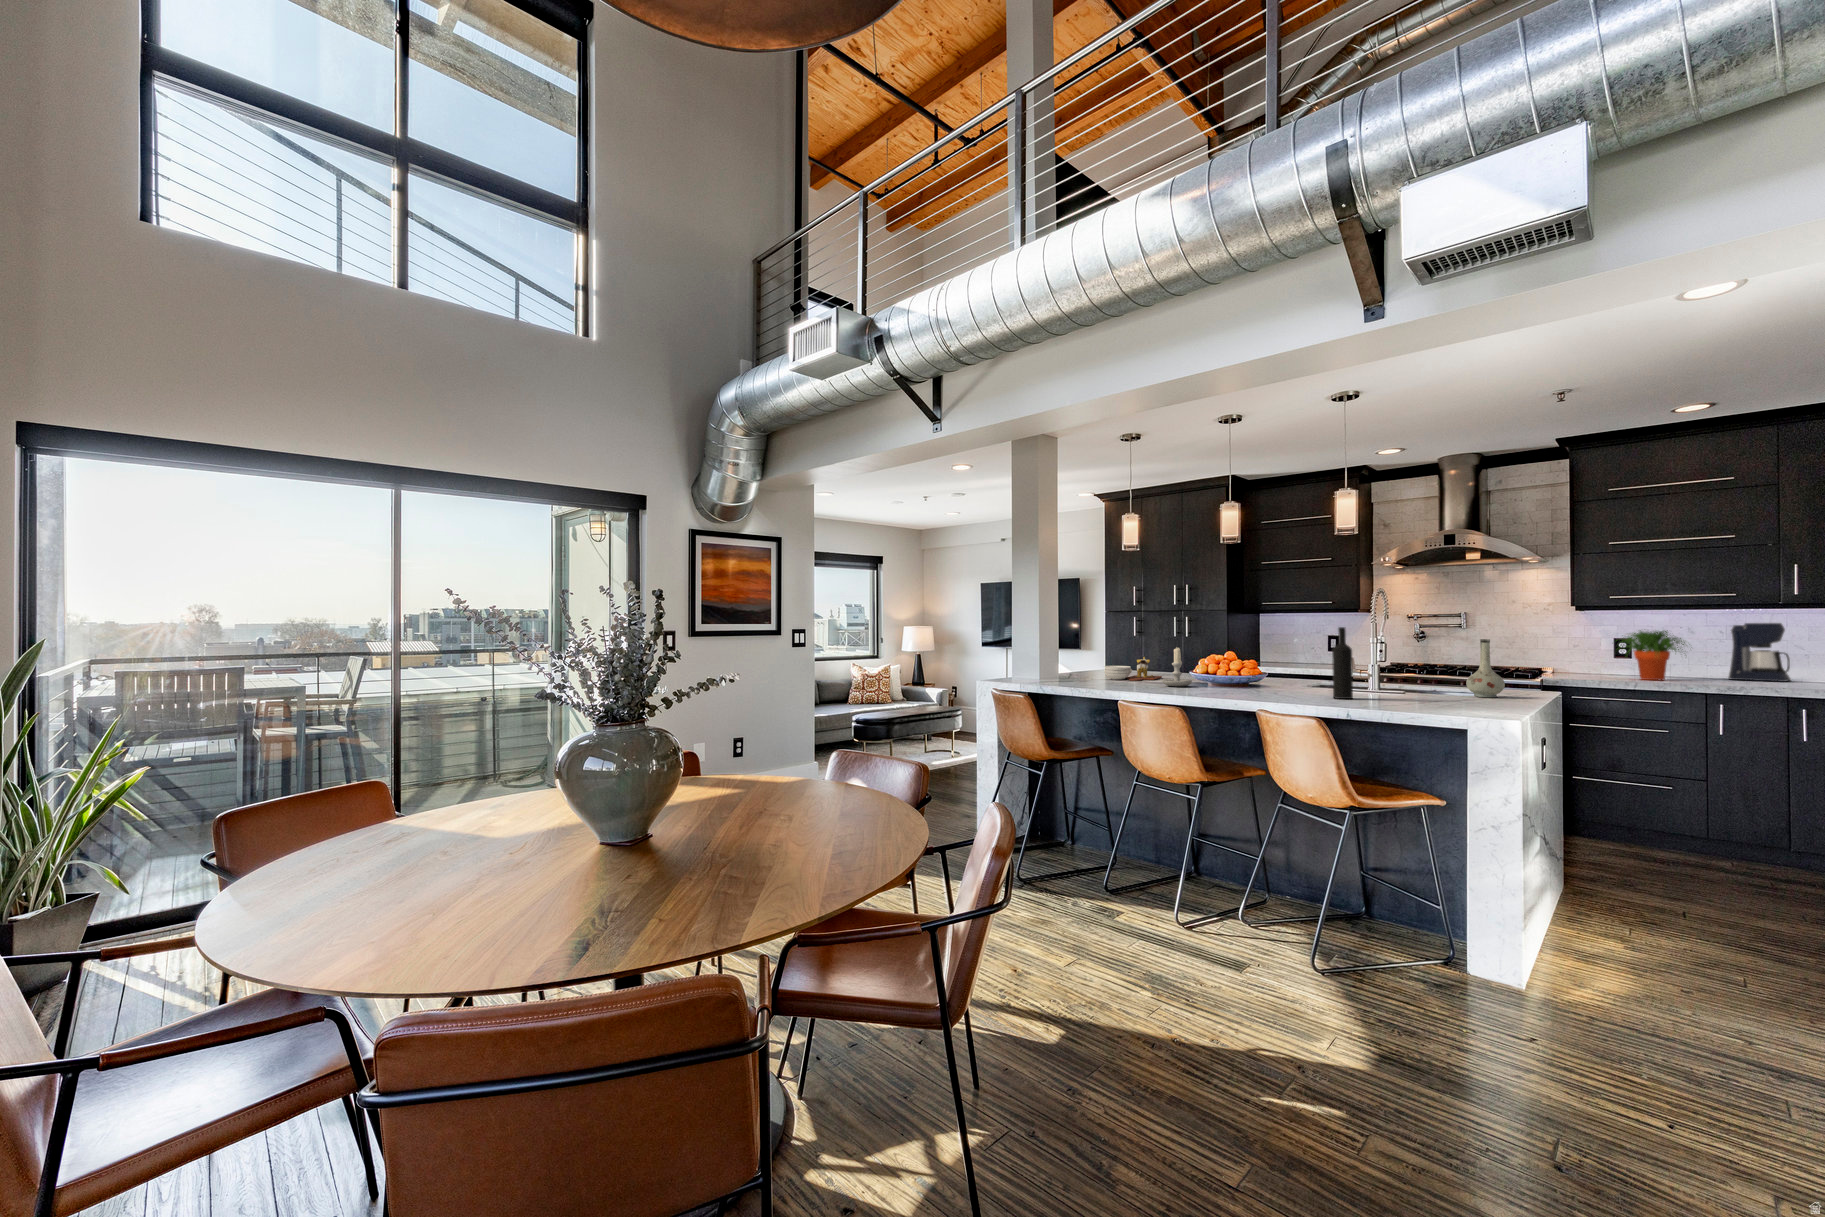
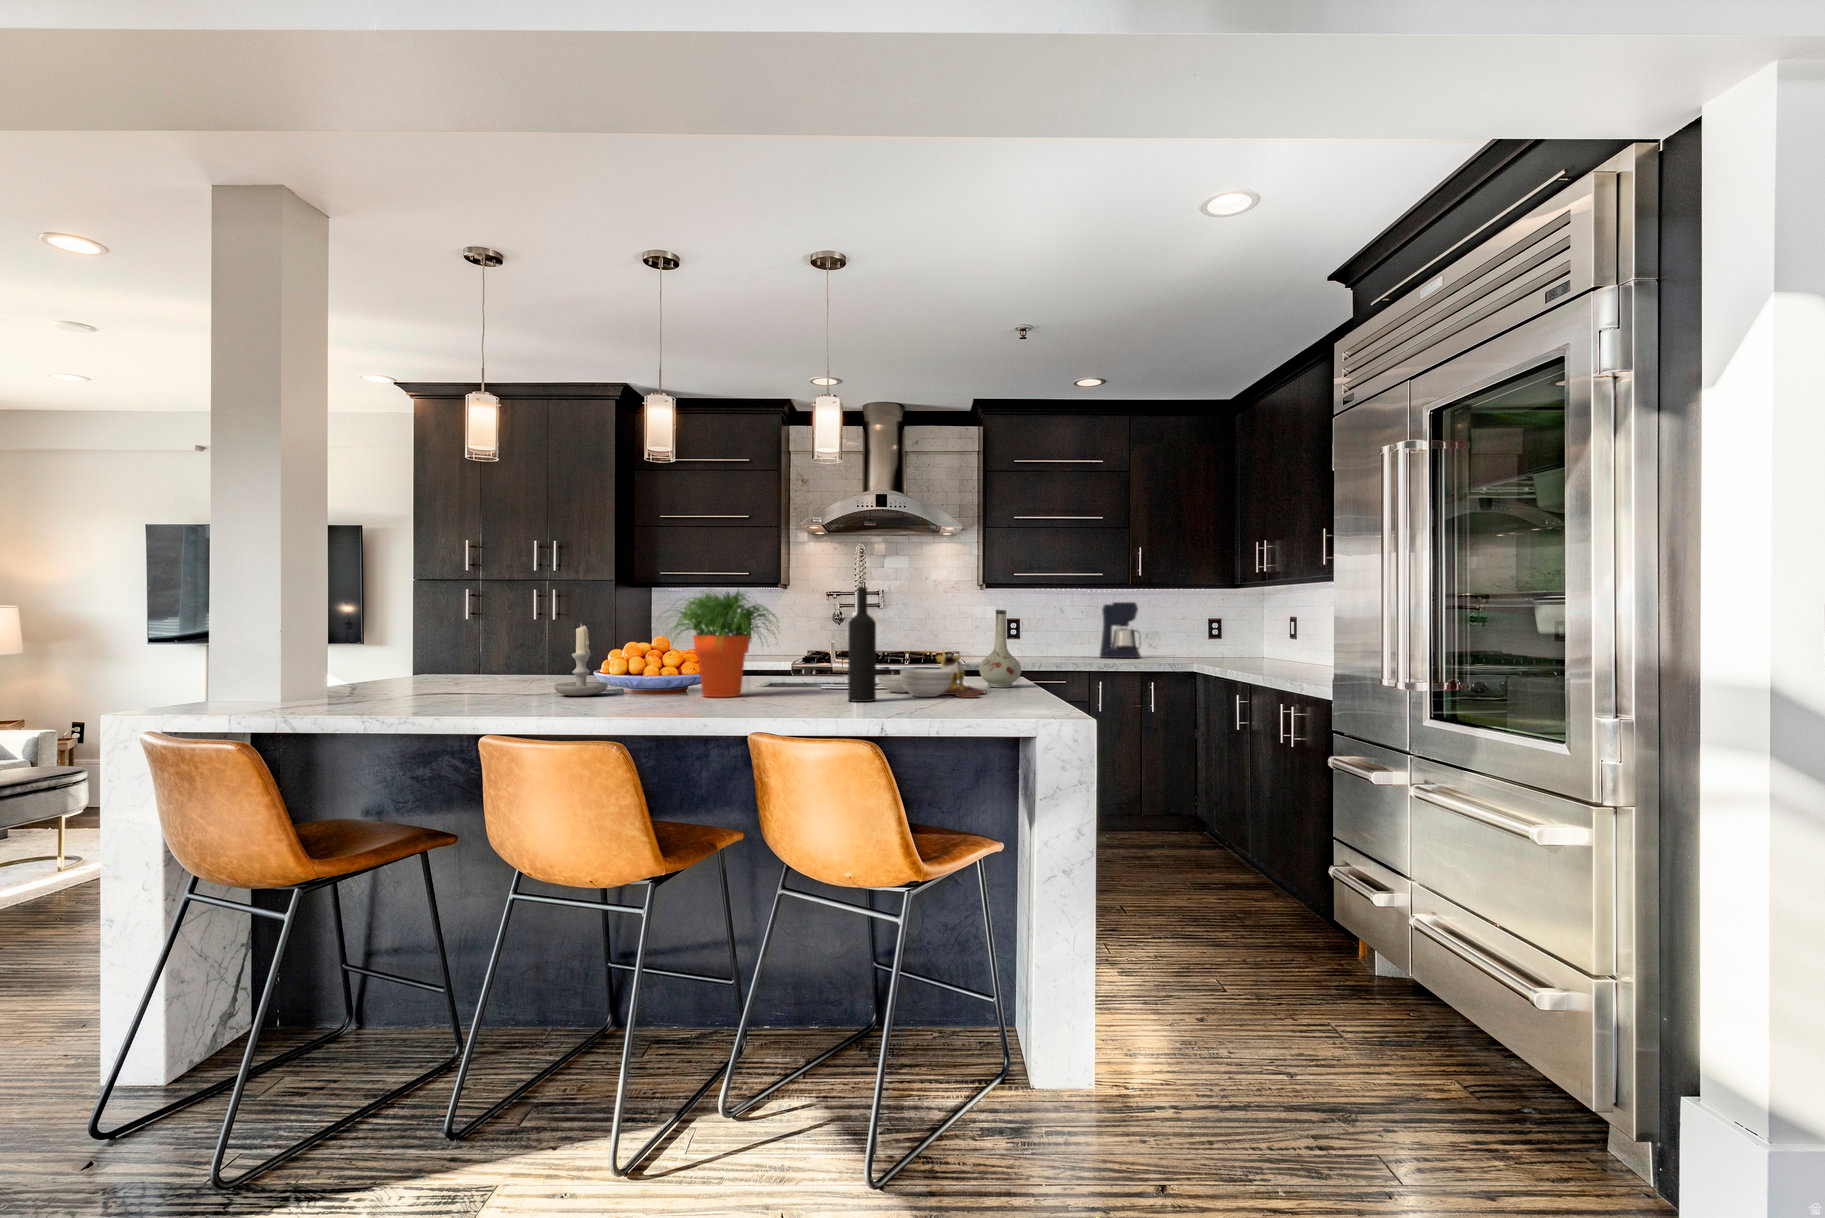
potted plant: present [1619,630,1685,680] -> present [669,591,779,697]
cutting board: present [1105,657,1162,681] -> present [878,650,986,698]

